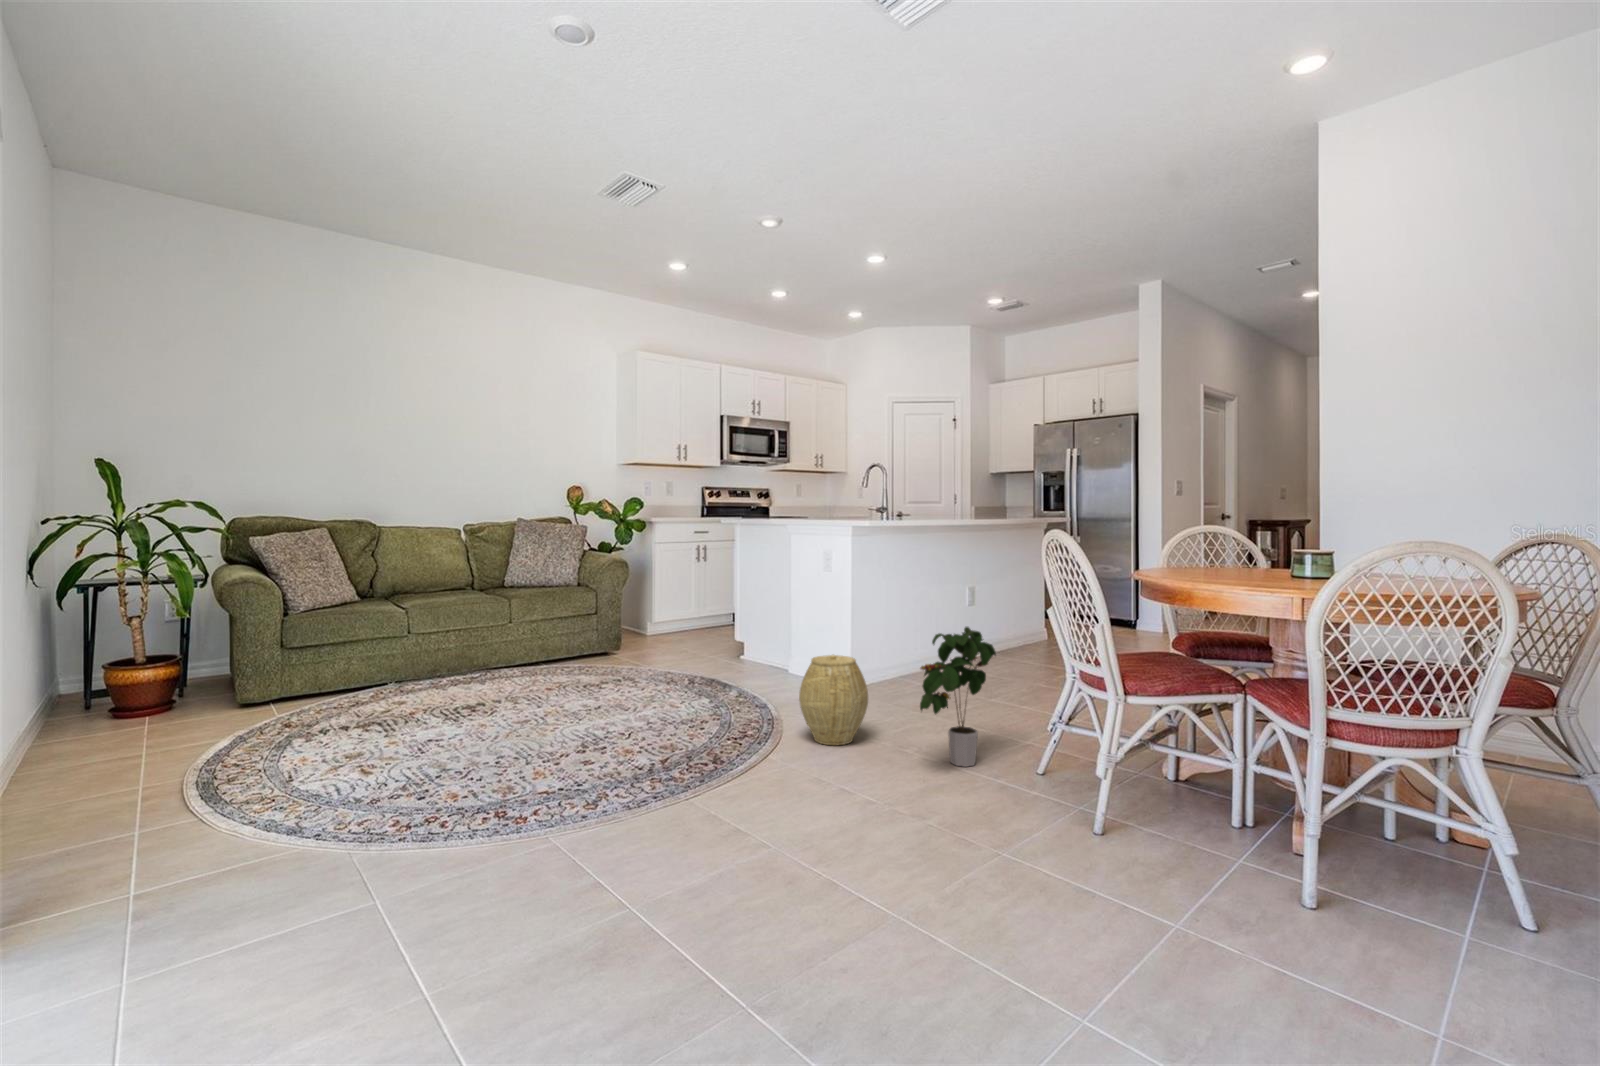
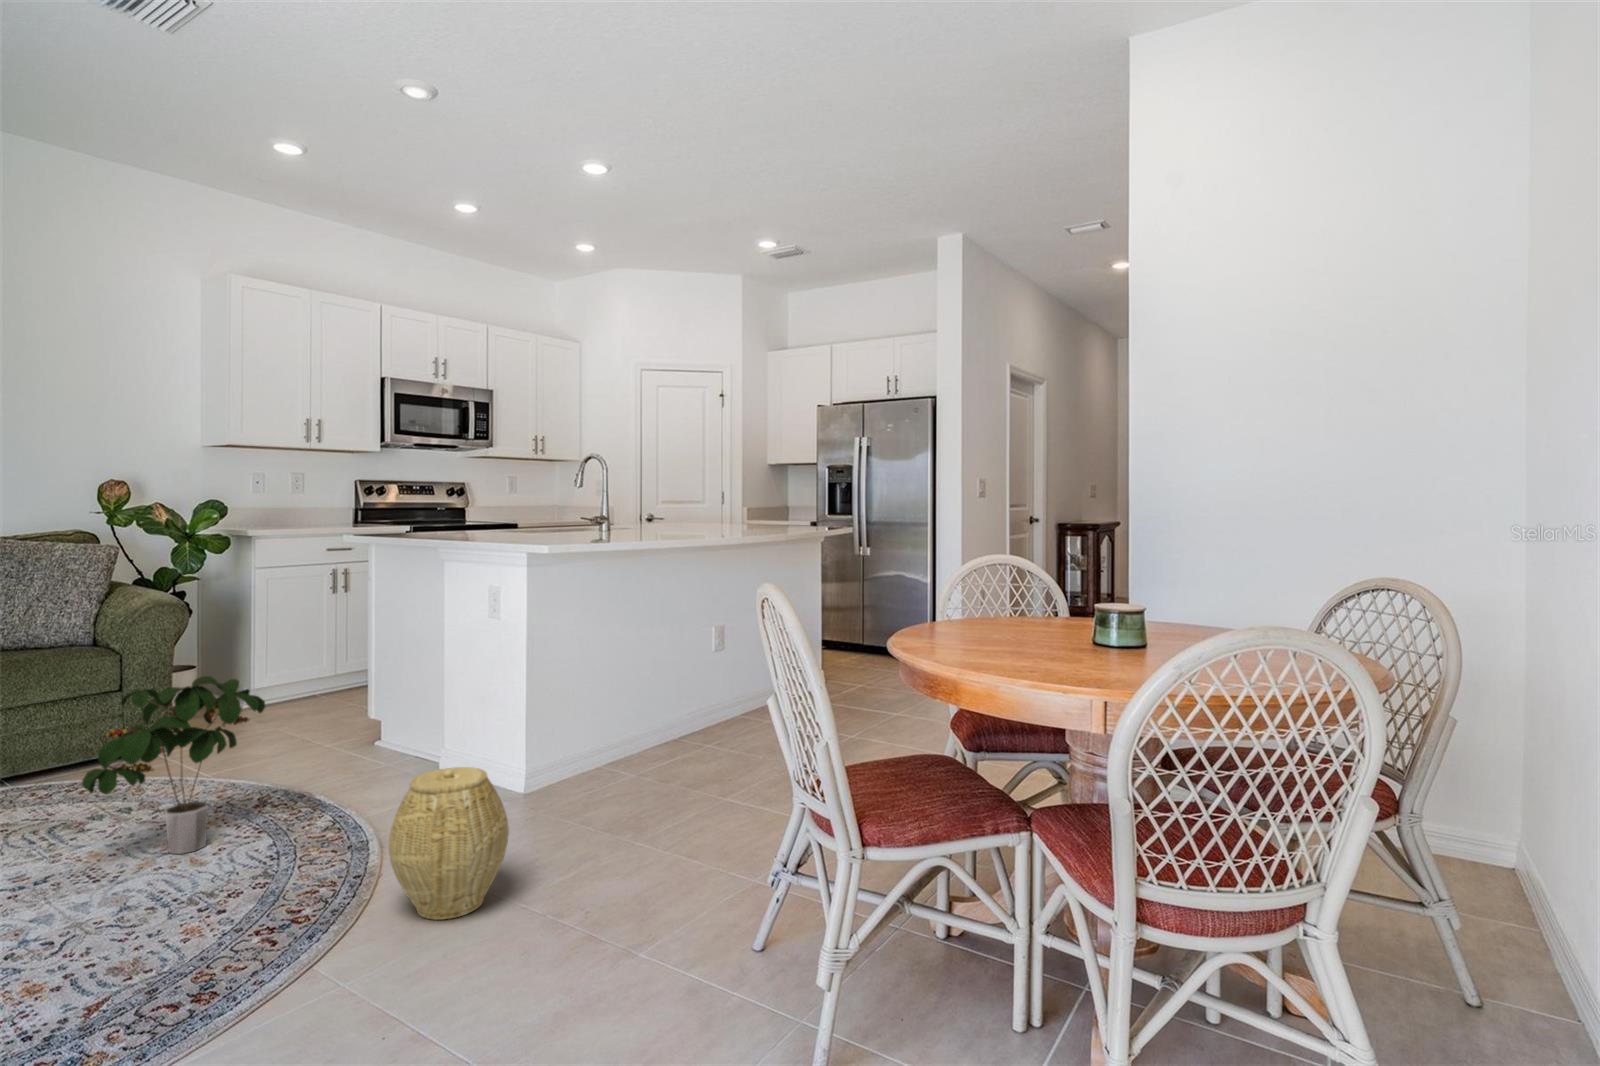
potted plant: present [920,627,996,767] -> present [82,676,265,854]

